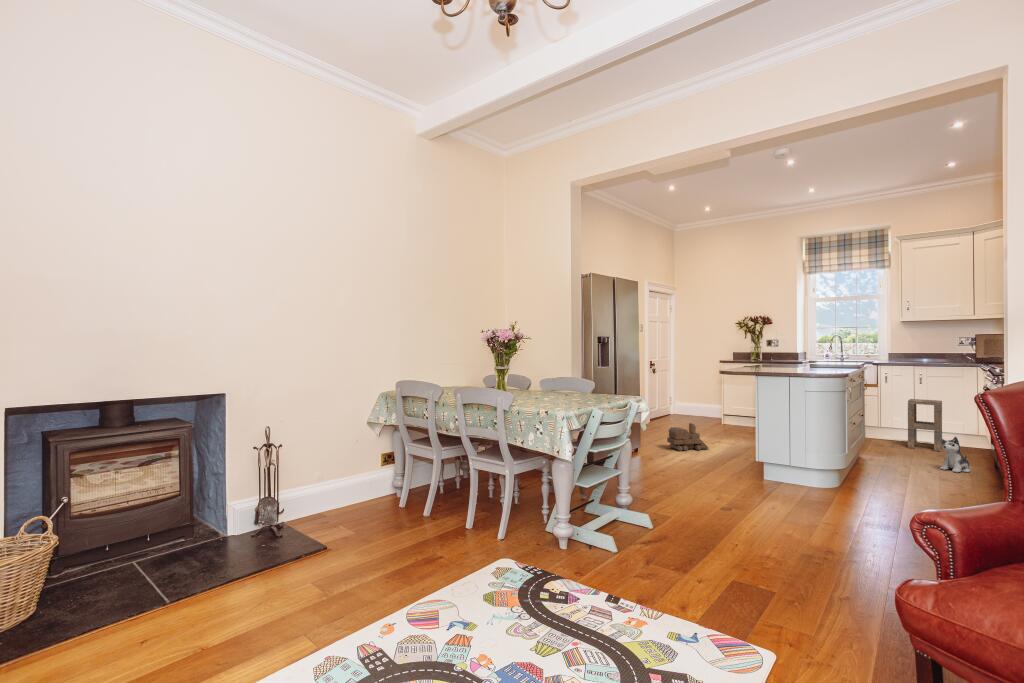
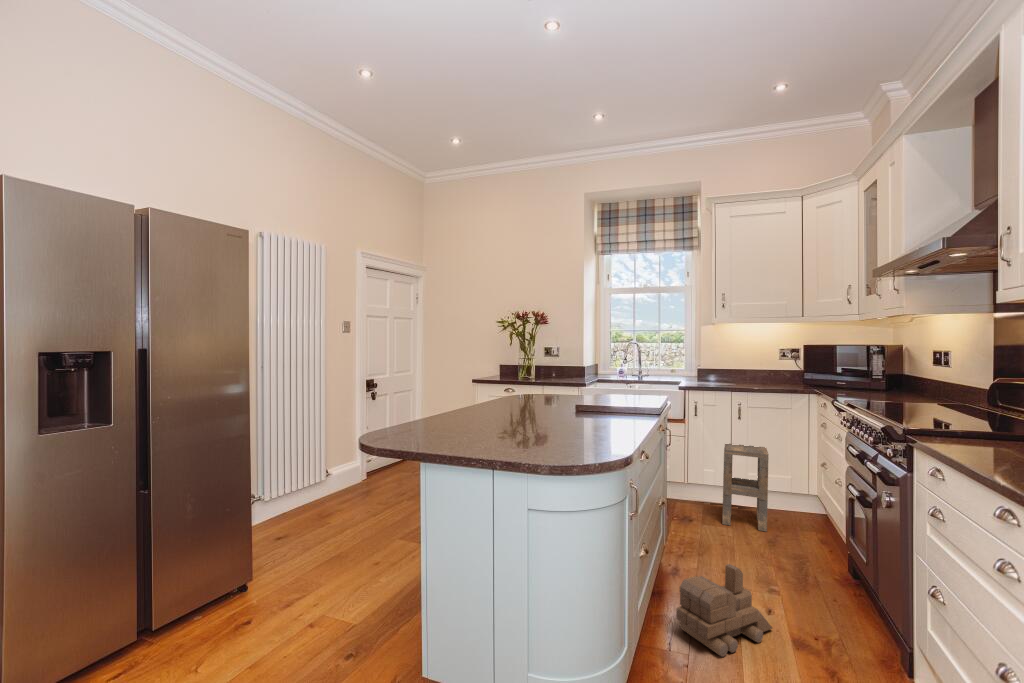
toy train: present [667,423,708,451] -> present [676,564,772,656]
plush toy: present [940,437,970,472] -> none [788,538,836,612]

